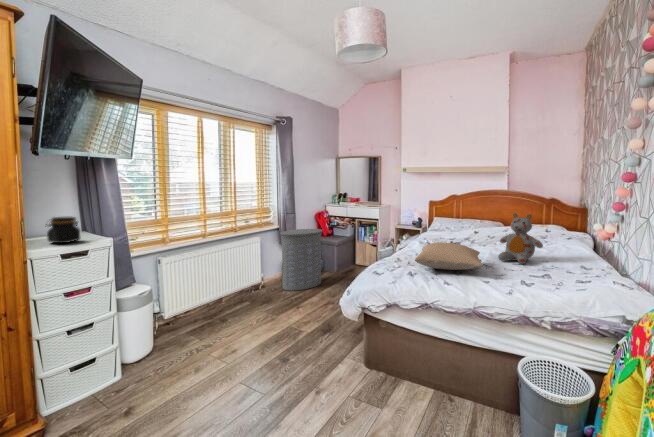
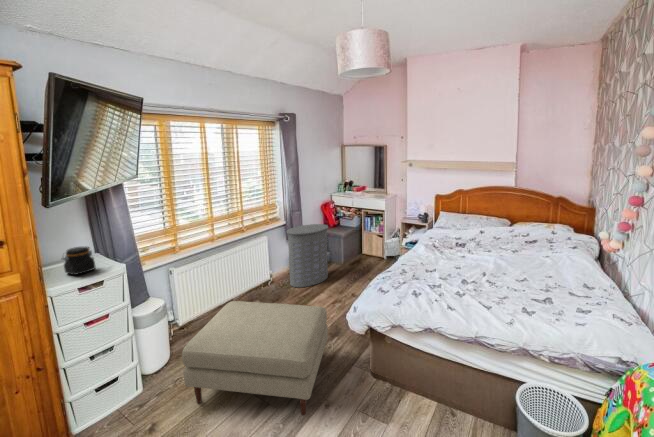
stuffed bear: present [498,213,543,264] -> none [503,226,548,279]
pillow: present [415,242,483,270] -> none [420,258,486,289]
ottoman: none [164,289,320,401] -> present [182,301,328,415]

